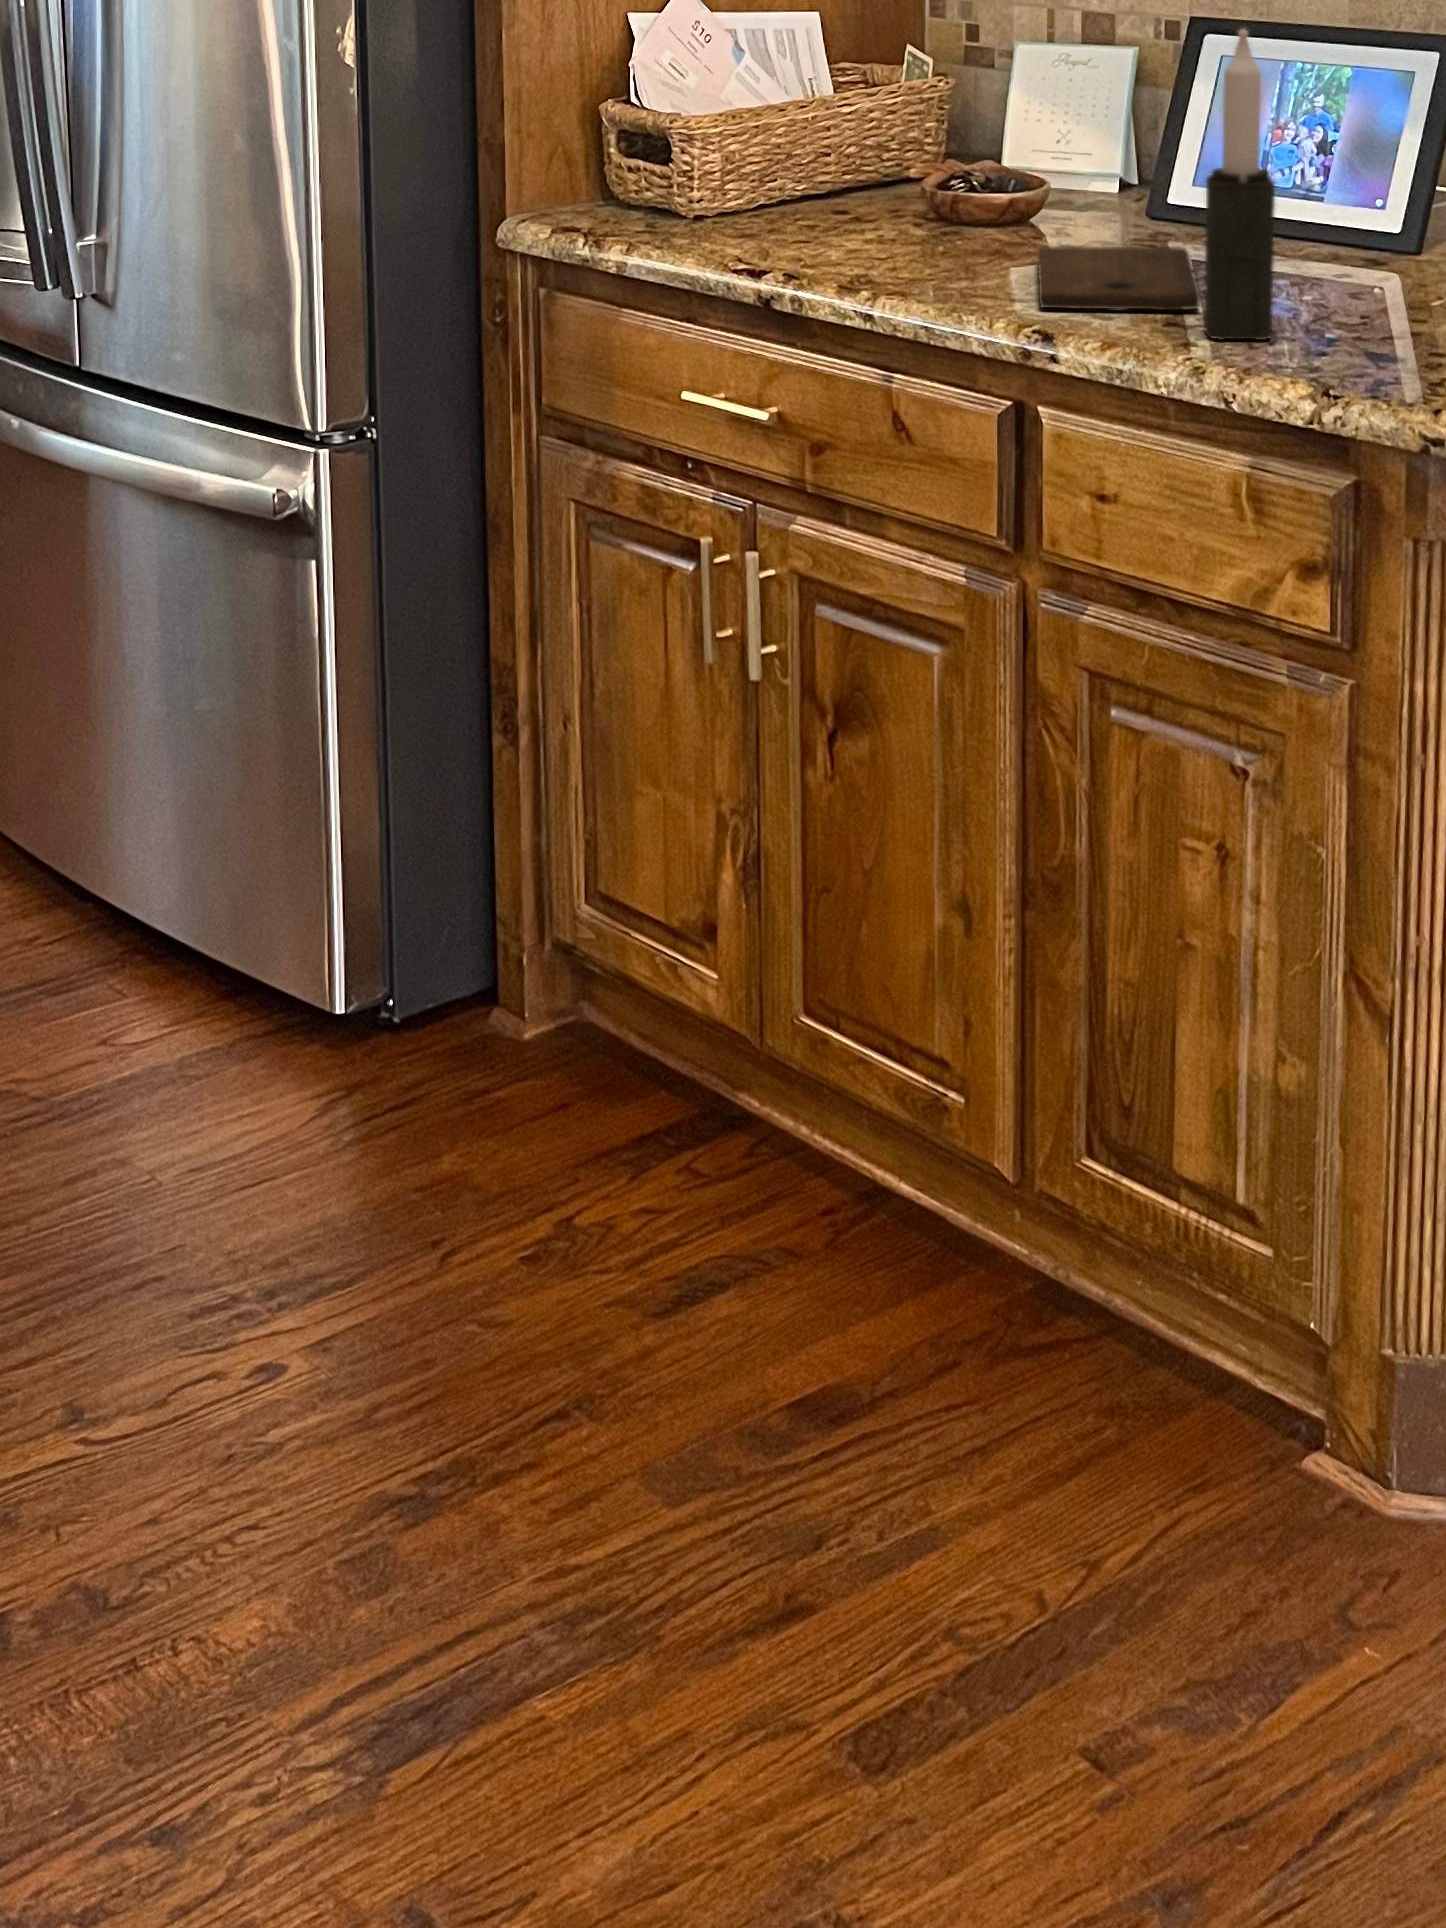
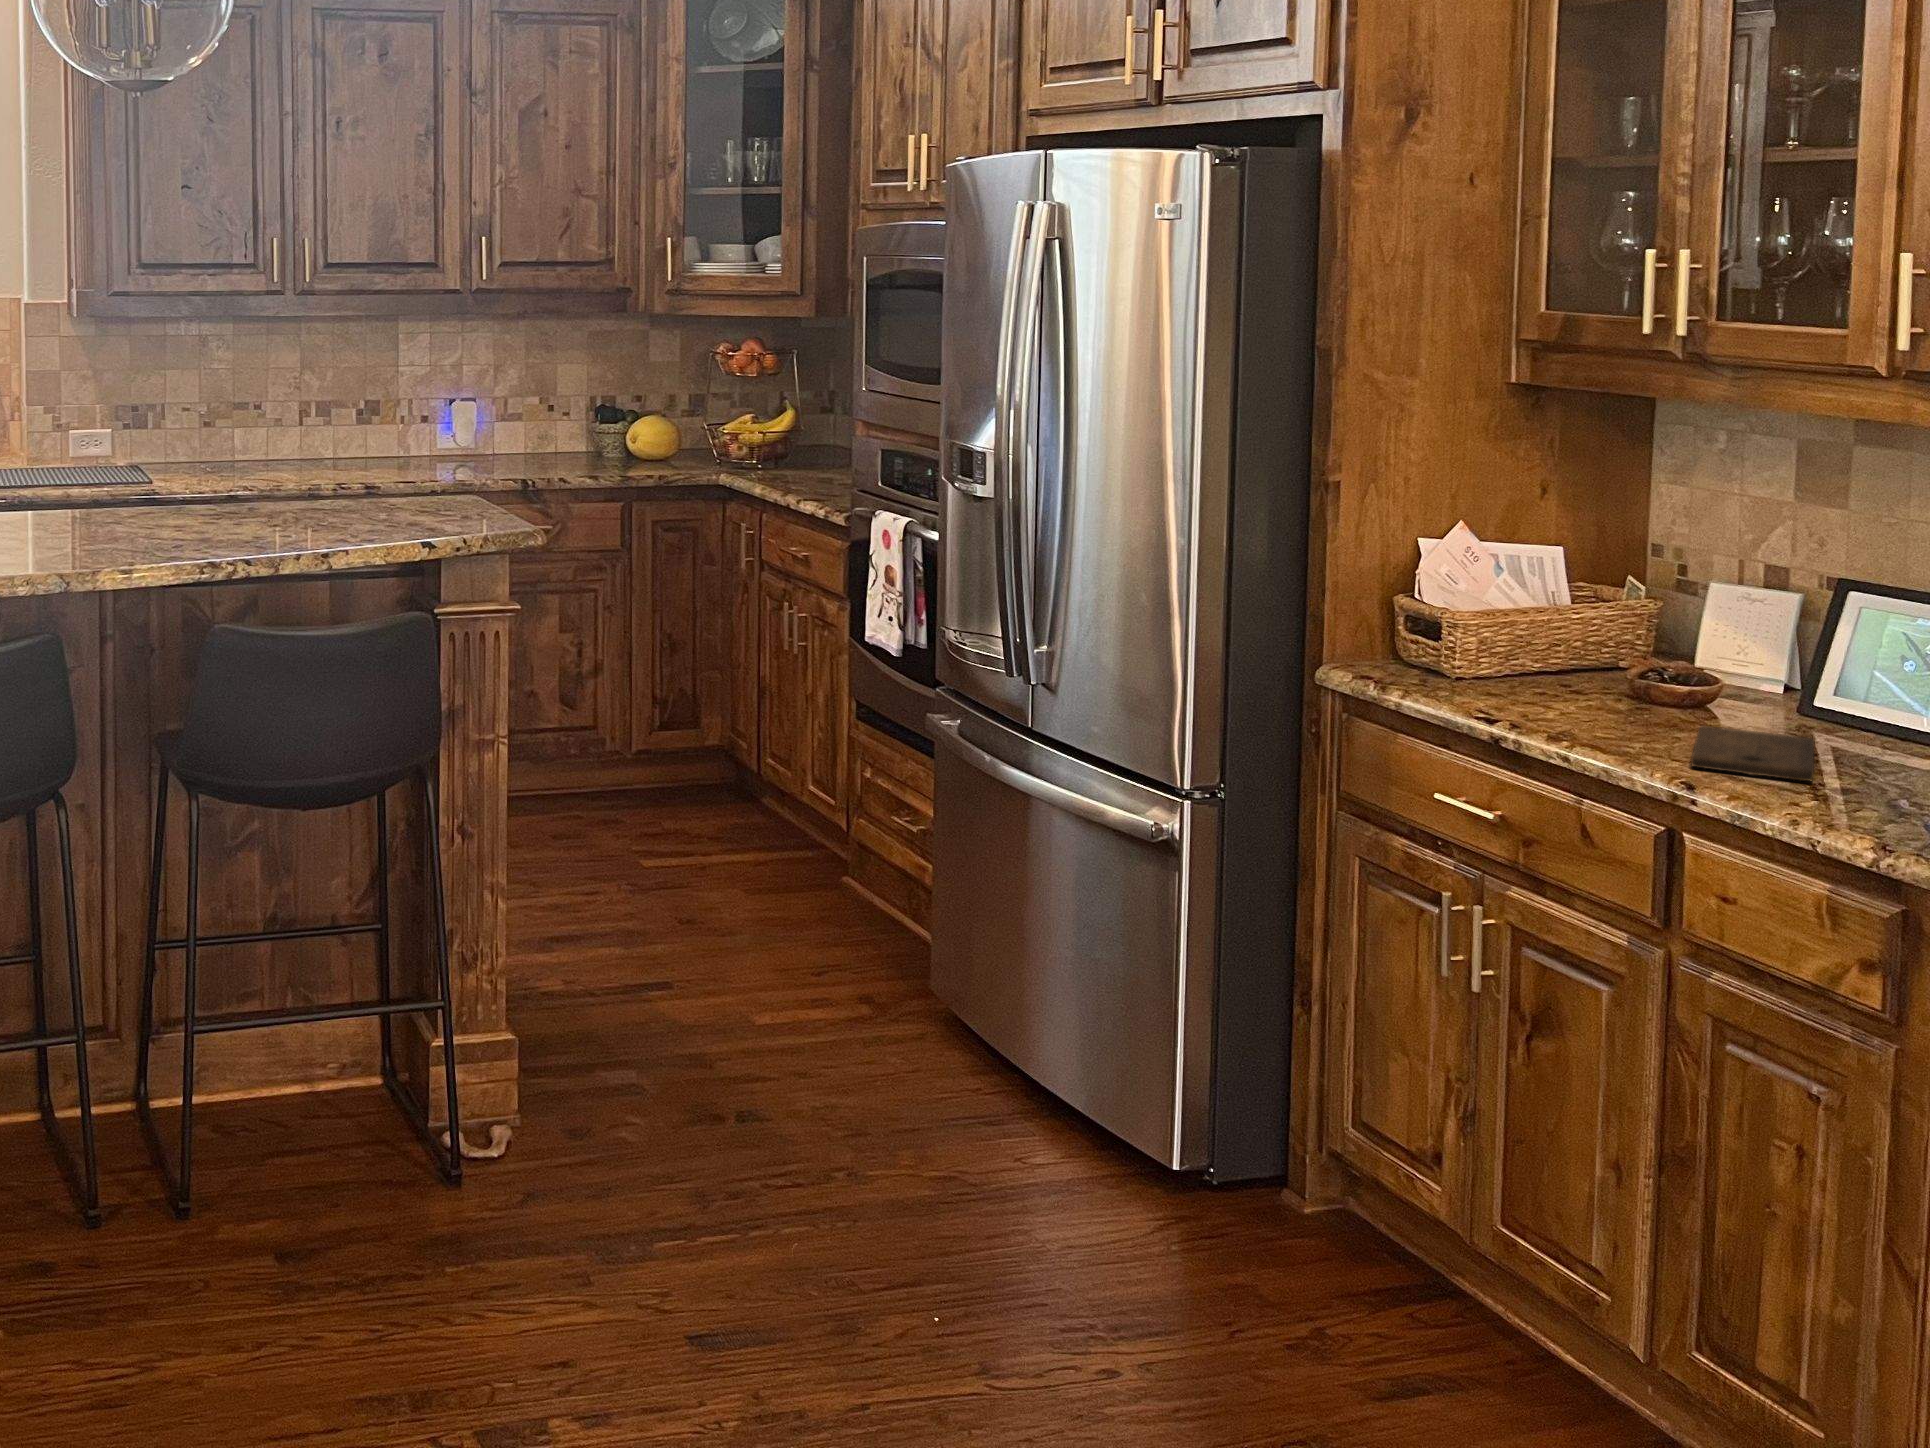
candle: present [1204,29,1275,340] -> none [1812,597,1868,808]

